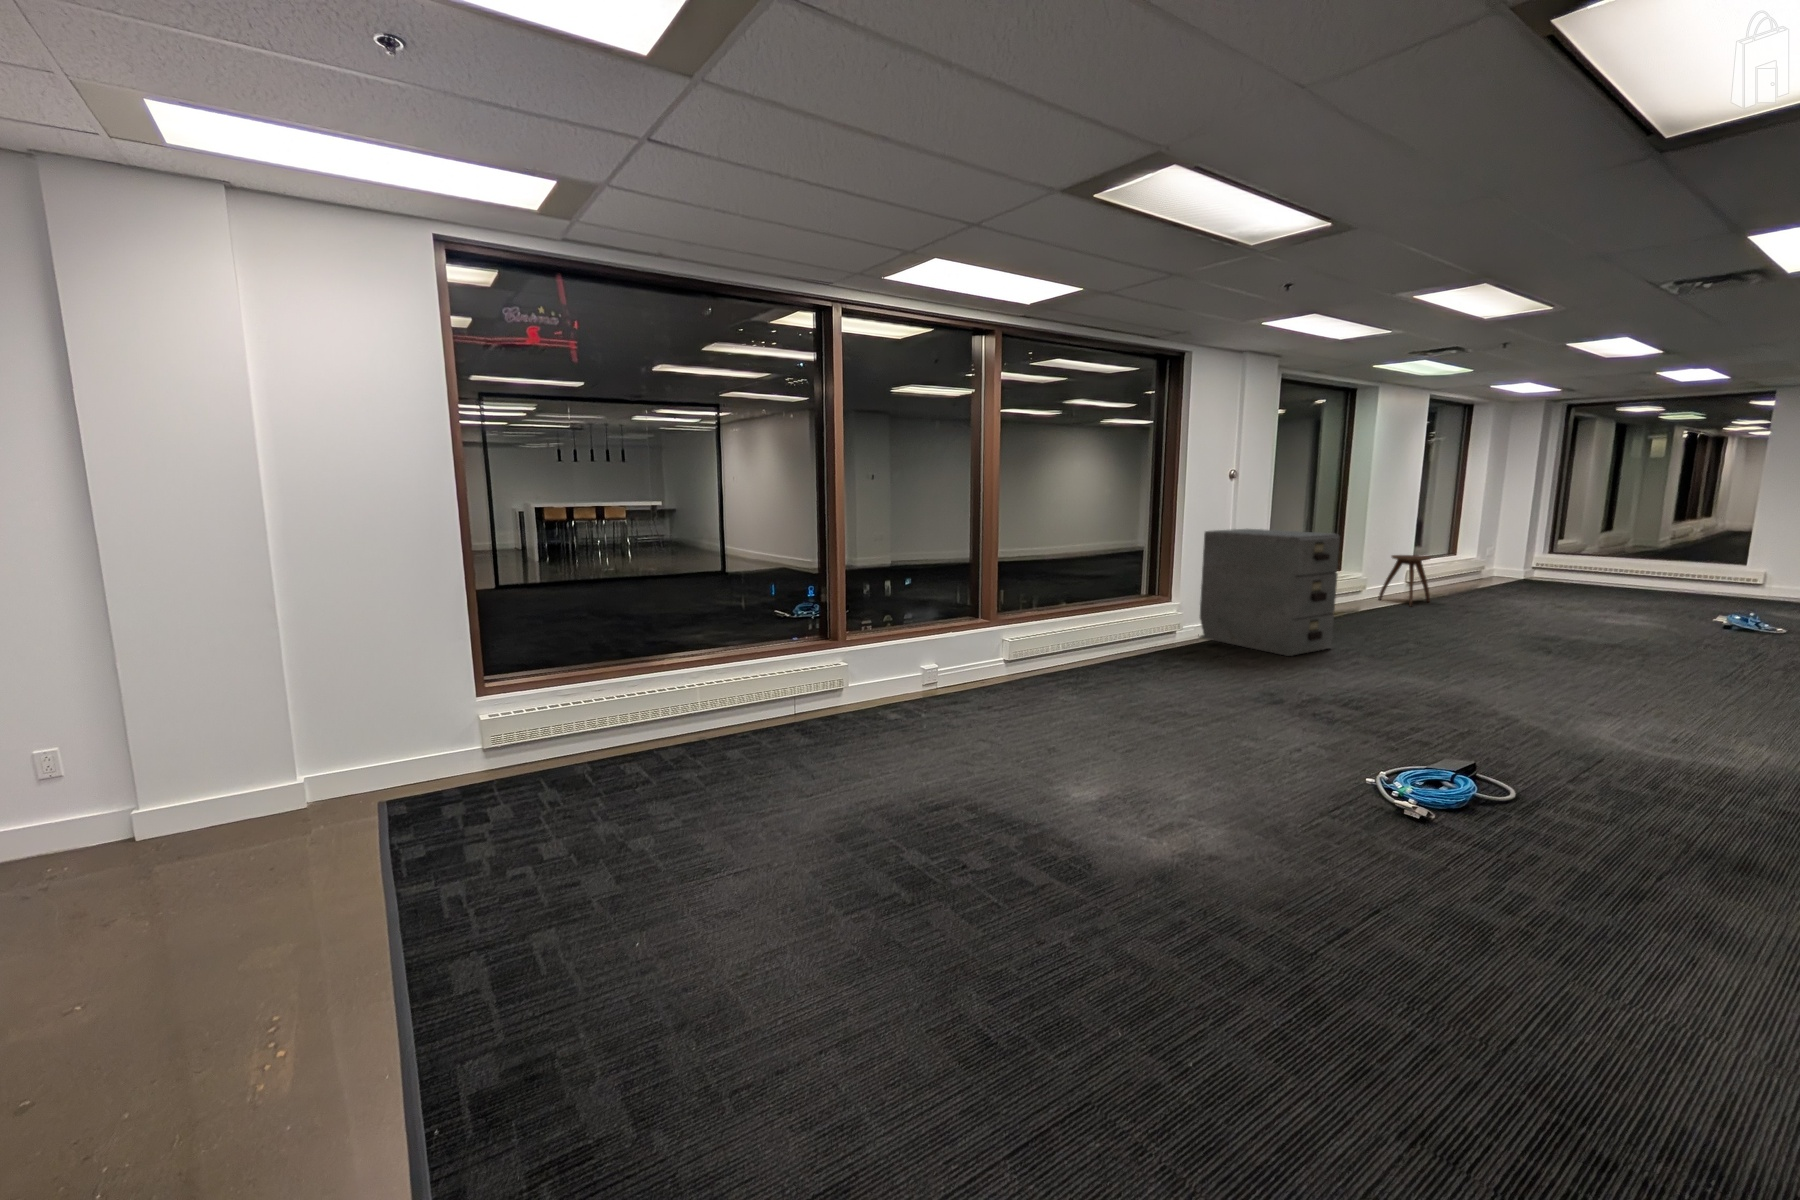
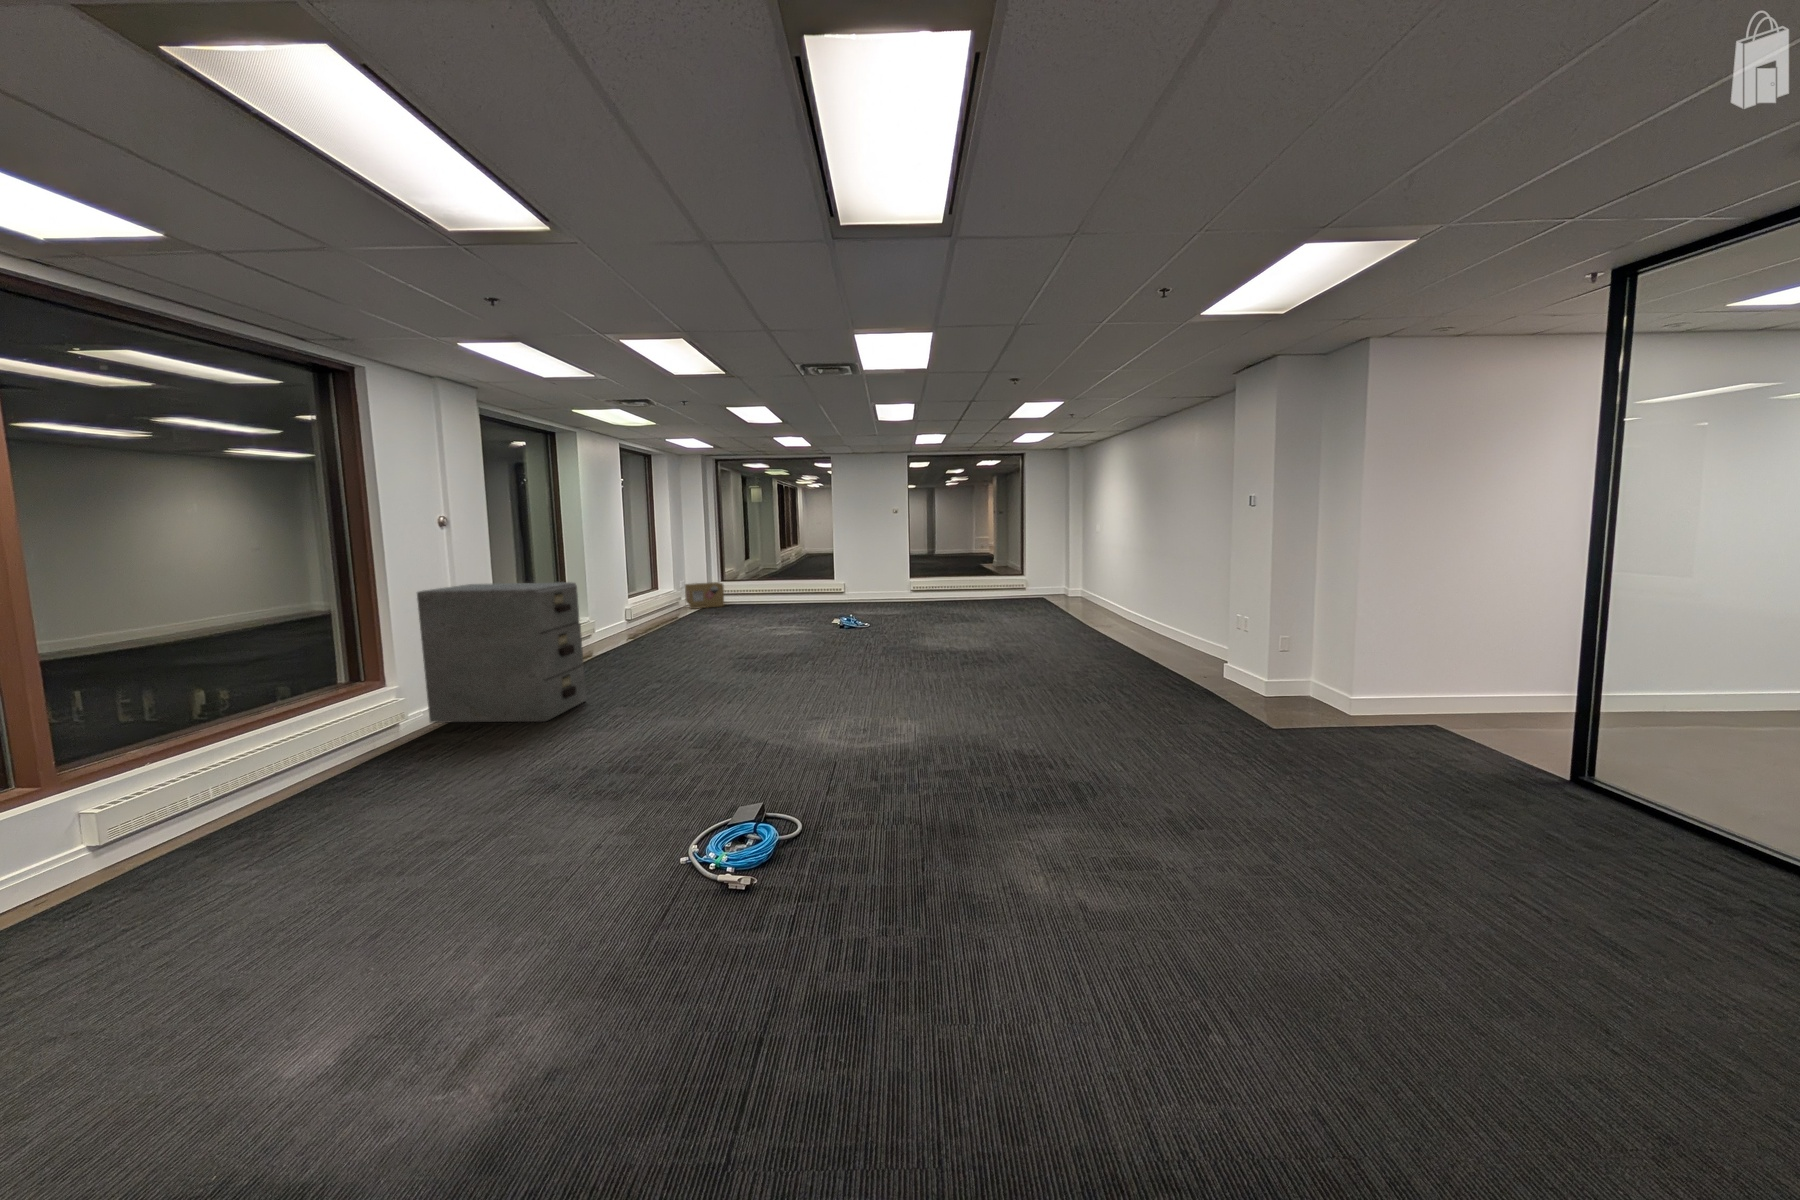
cardboard box: none [1492,551,1555,584] -> present [685,582,724,609]
stool: present [1378,555,1430,606] -> none [609,594,652,641]

